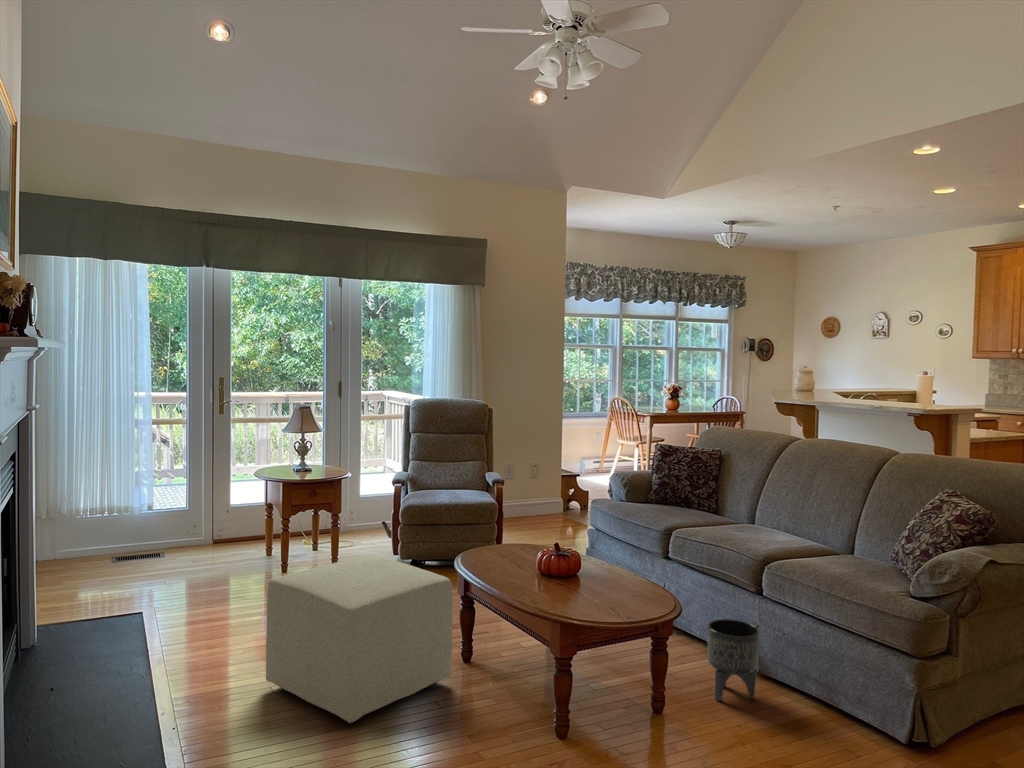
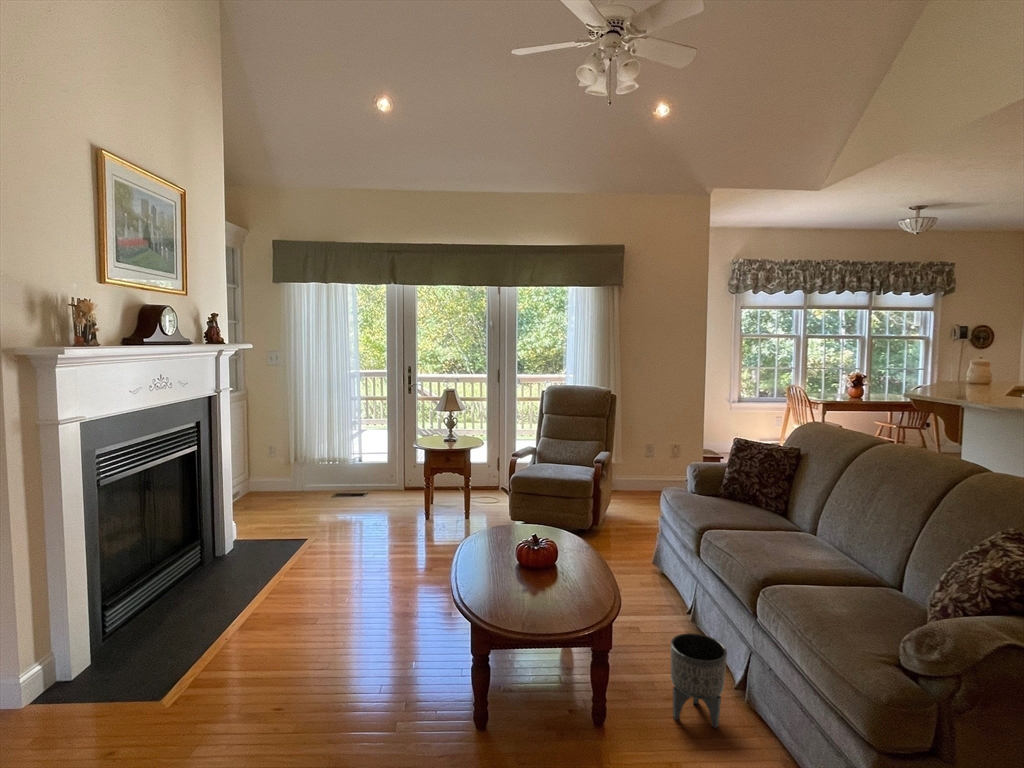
ottoman: present [266,556,453,723] -> none [318,518,449,657]

